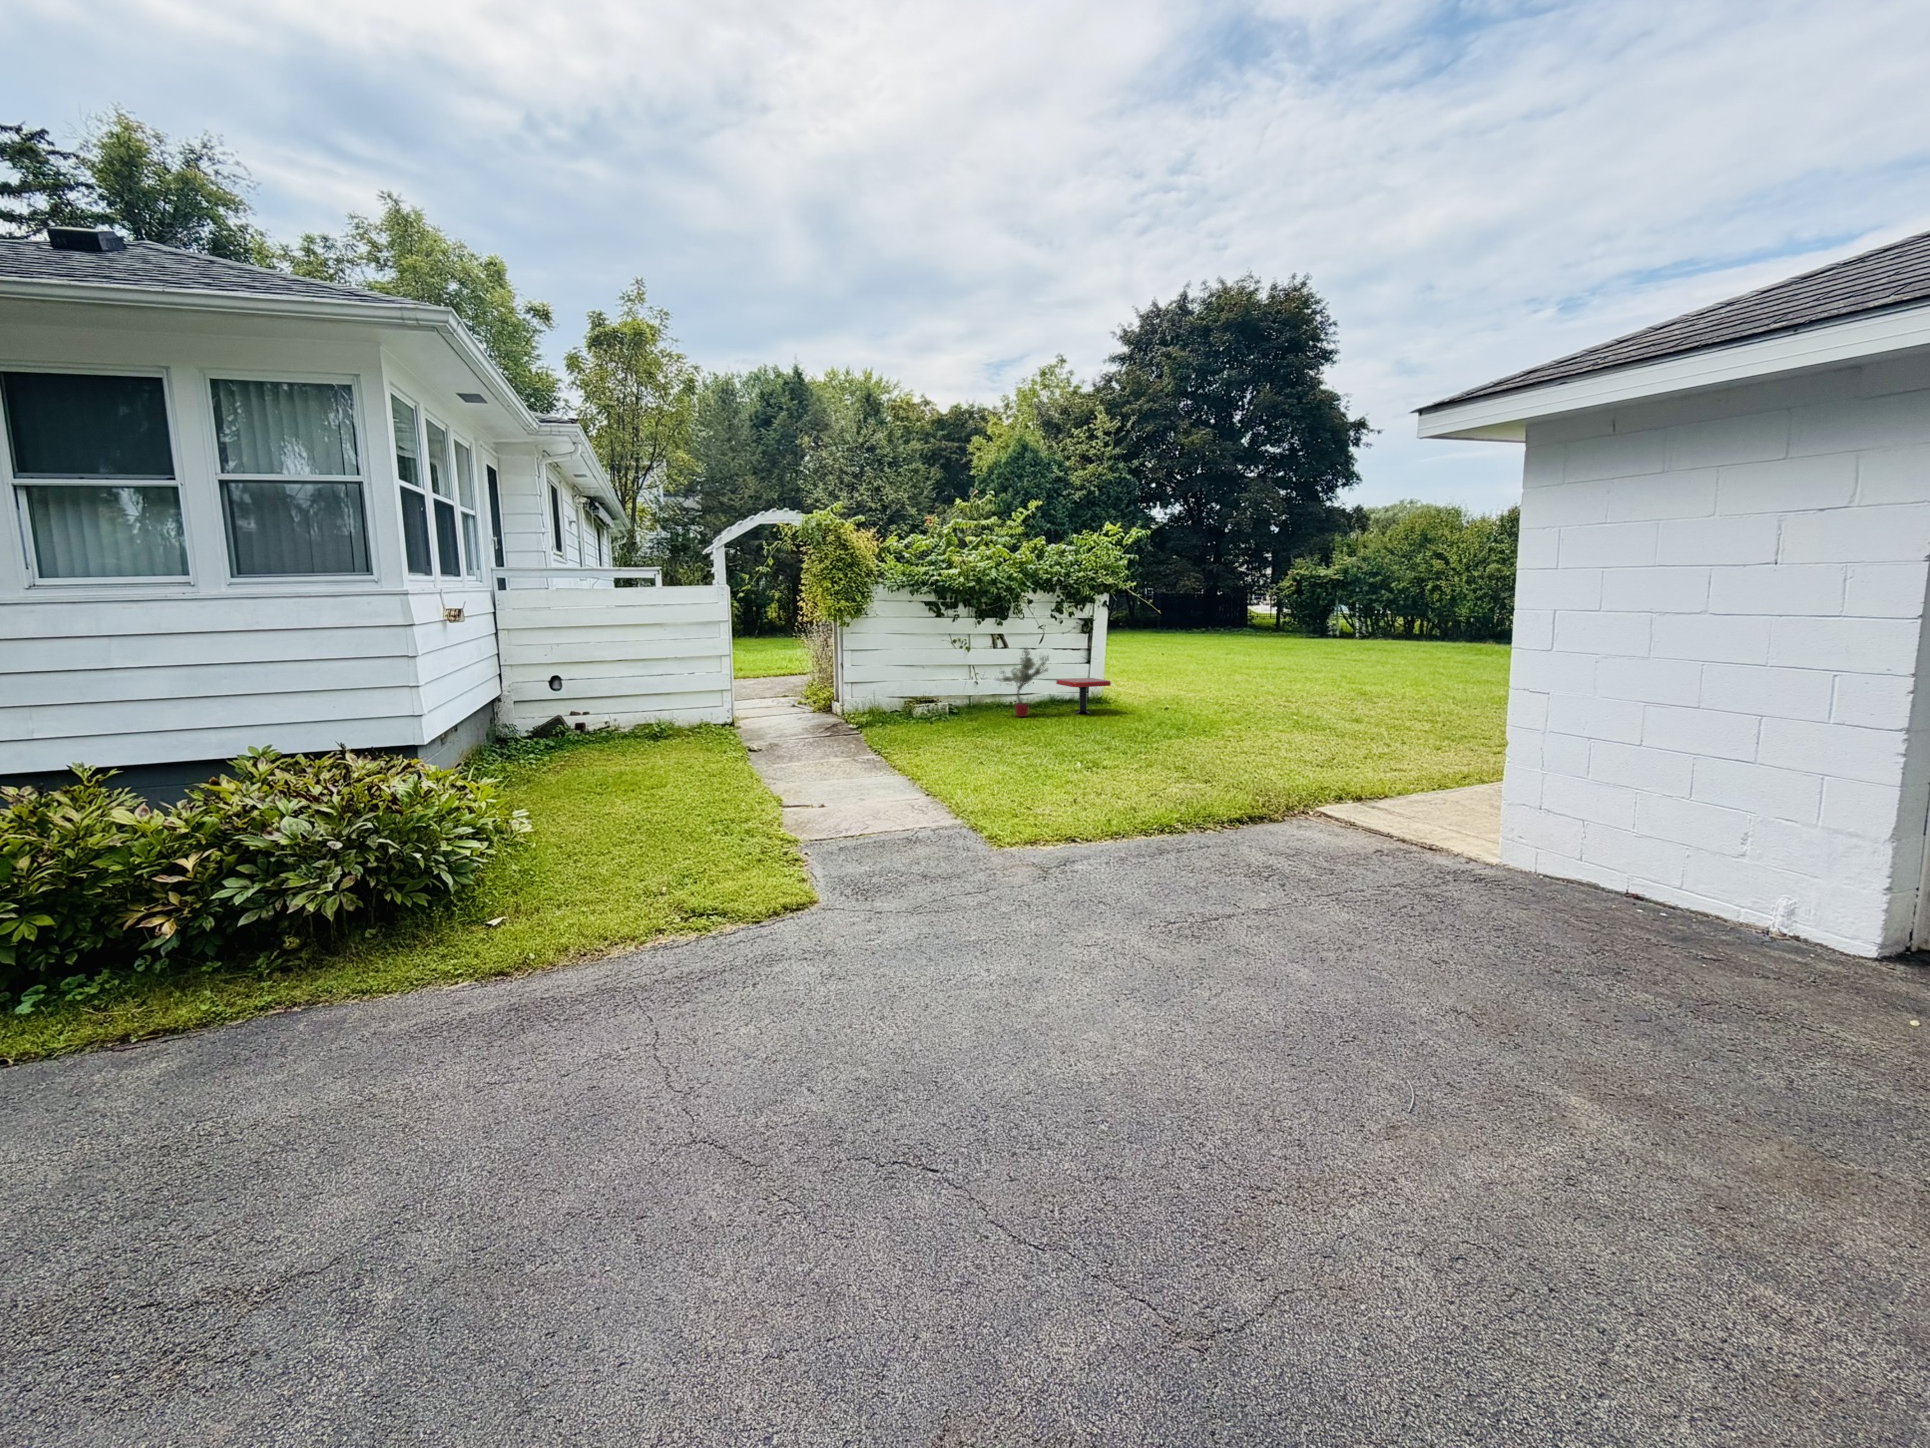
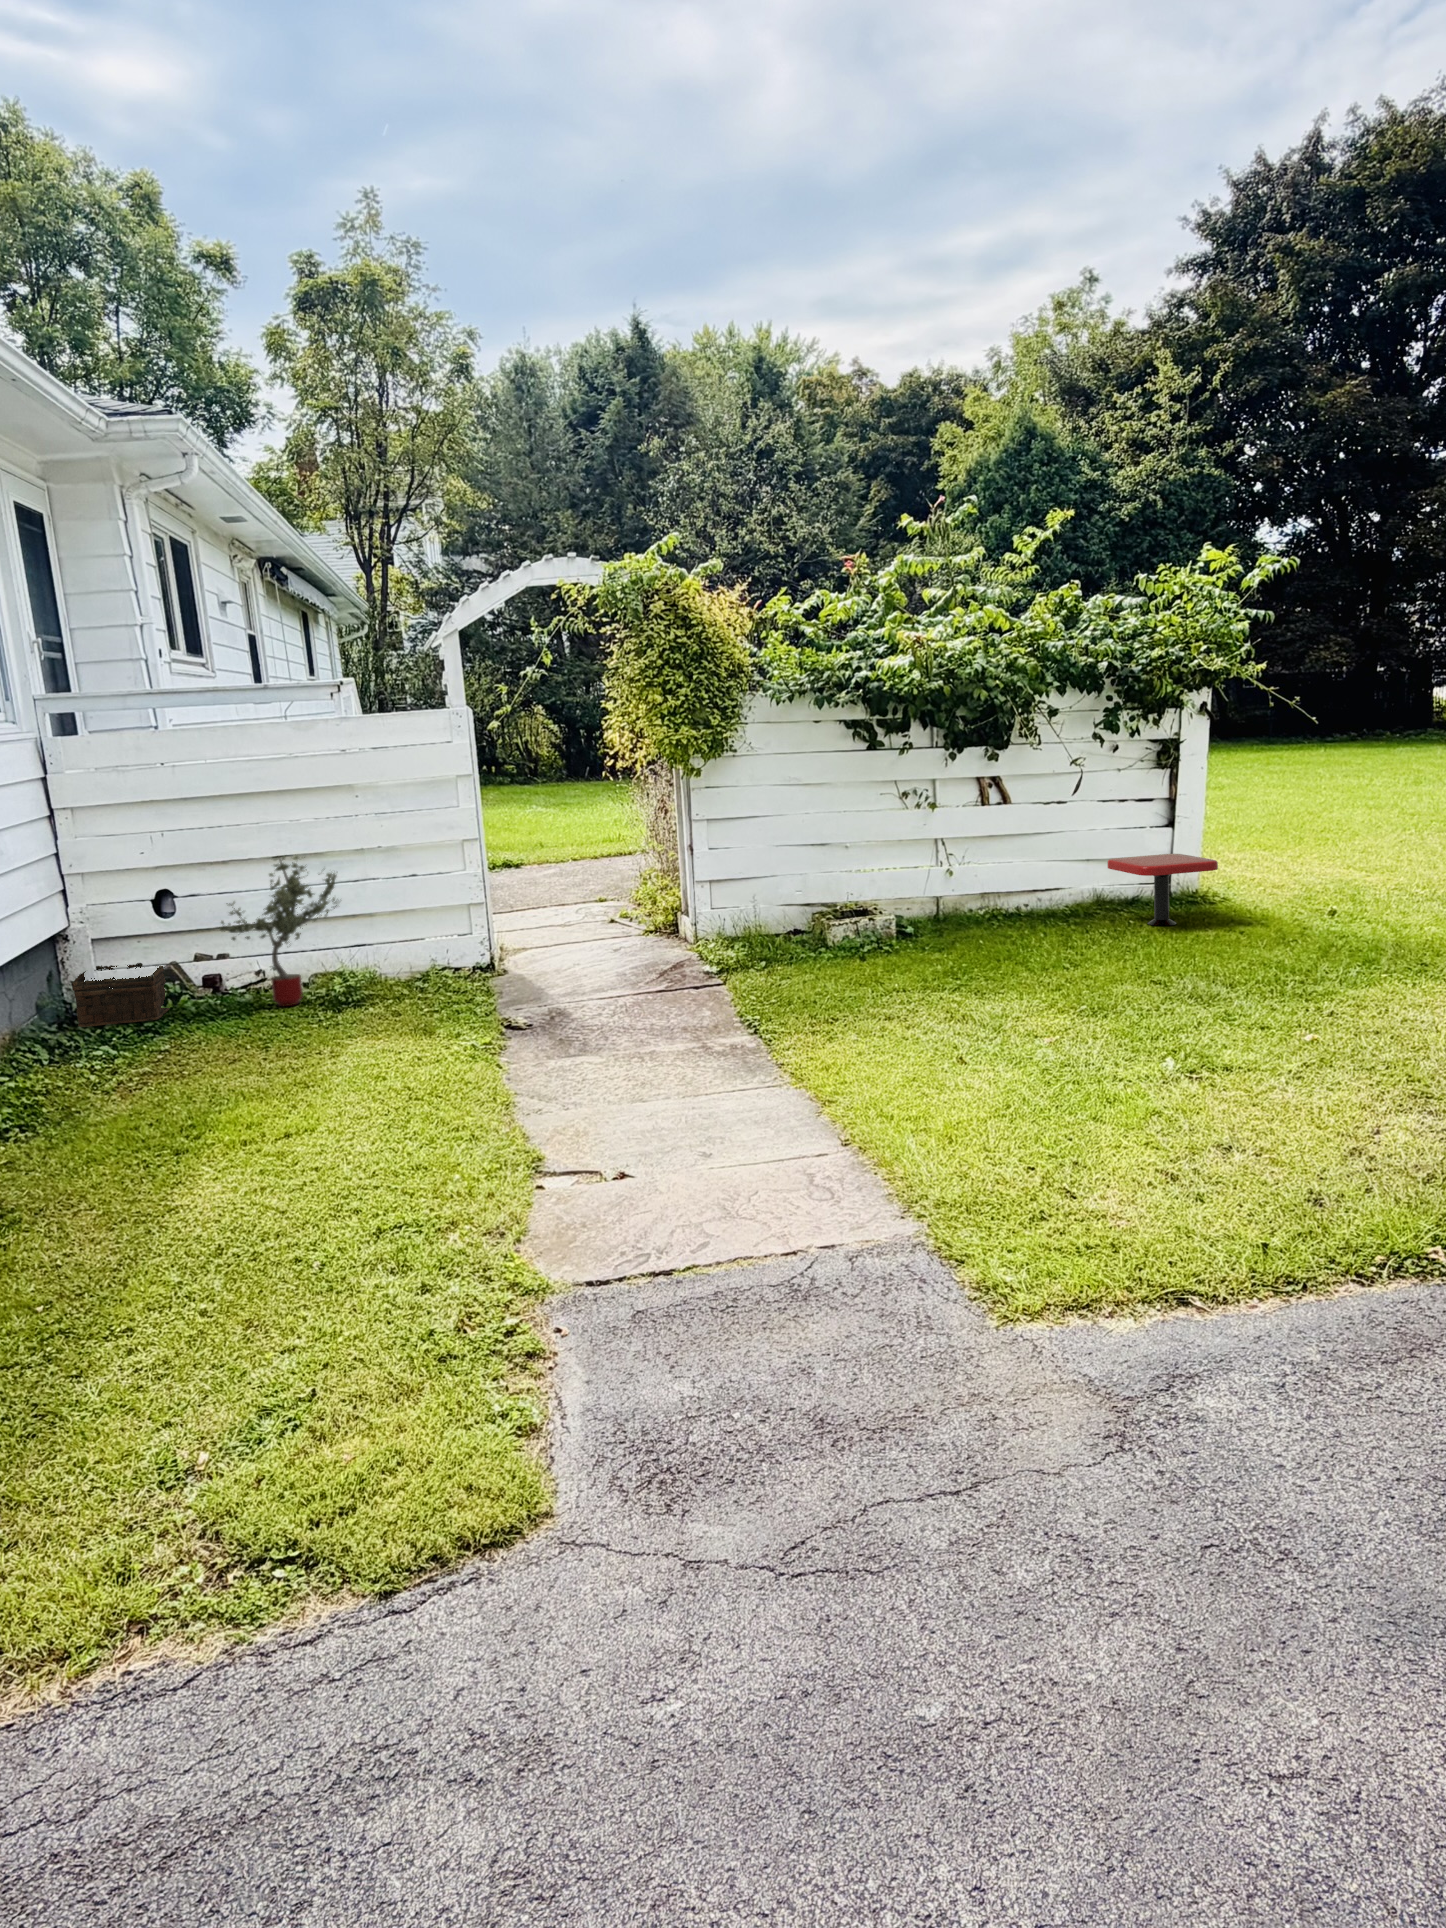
potted tree: present [996,647,1049,717] -> present [219,856,338,1006]
basket: none [510,713,559,746] -> present [71,963,170,1027]

